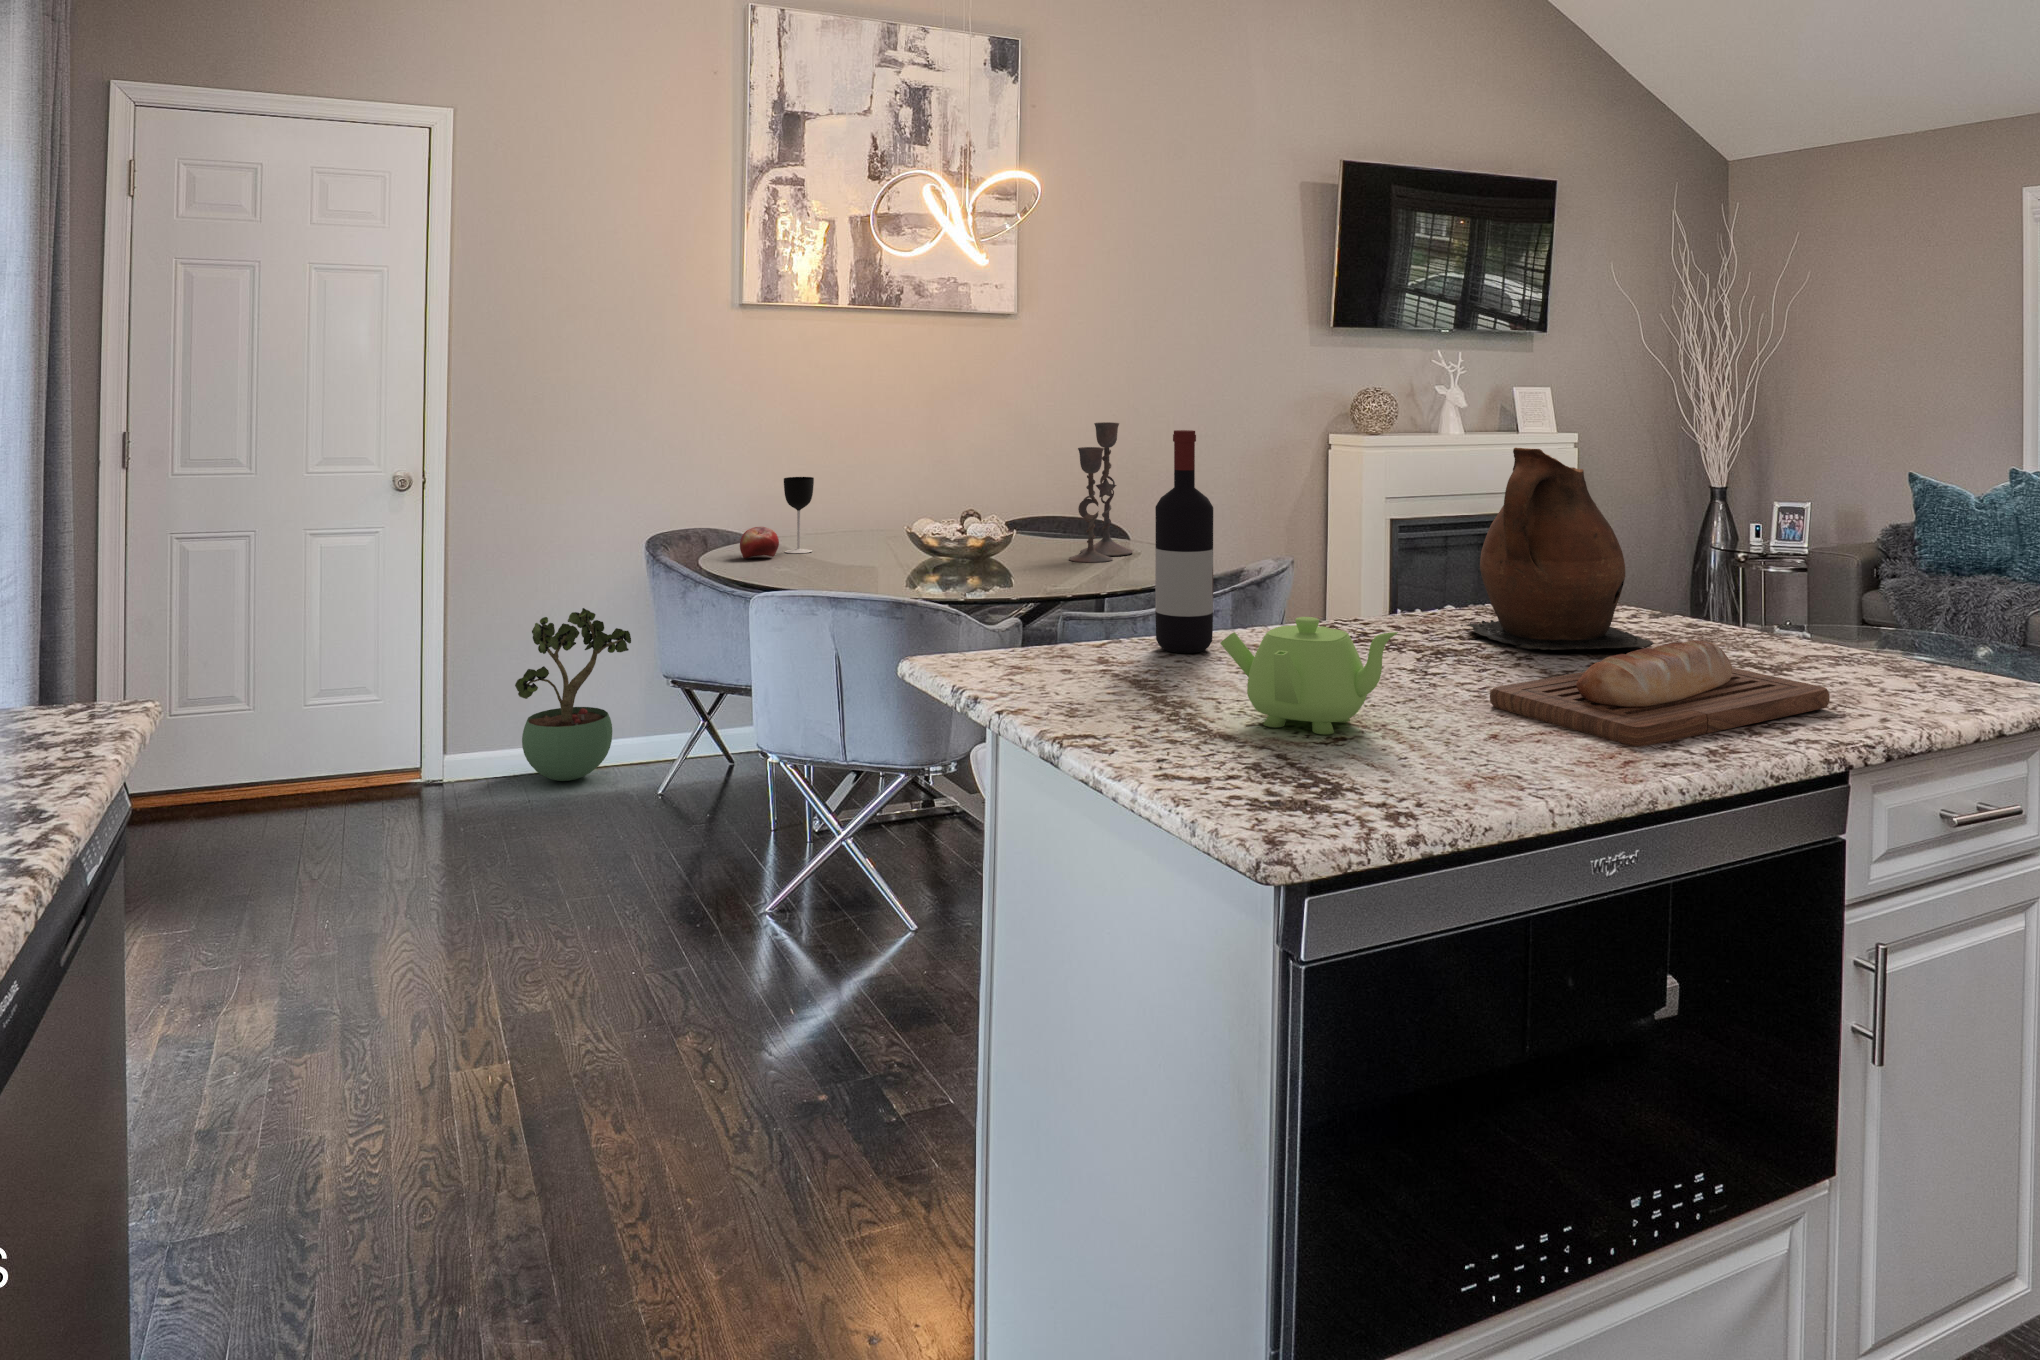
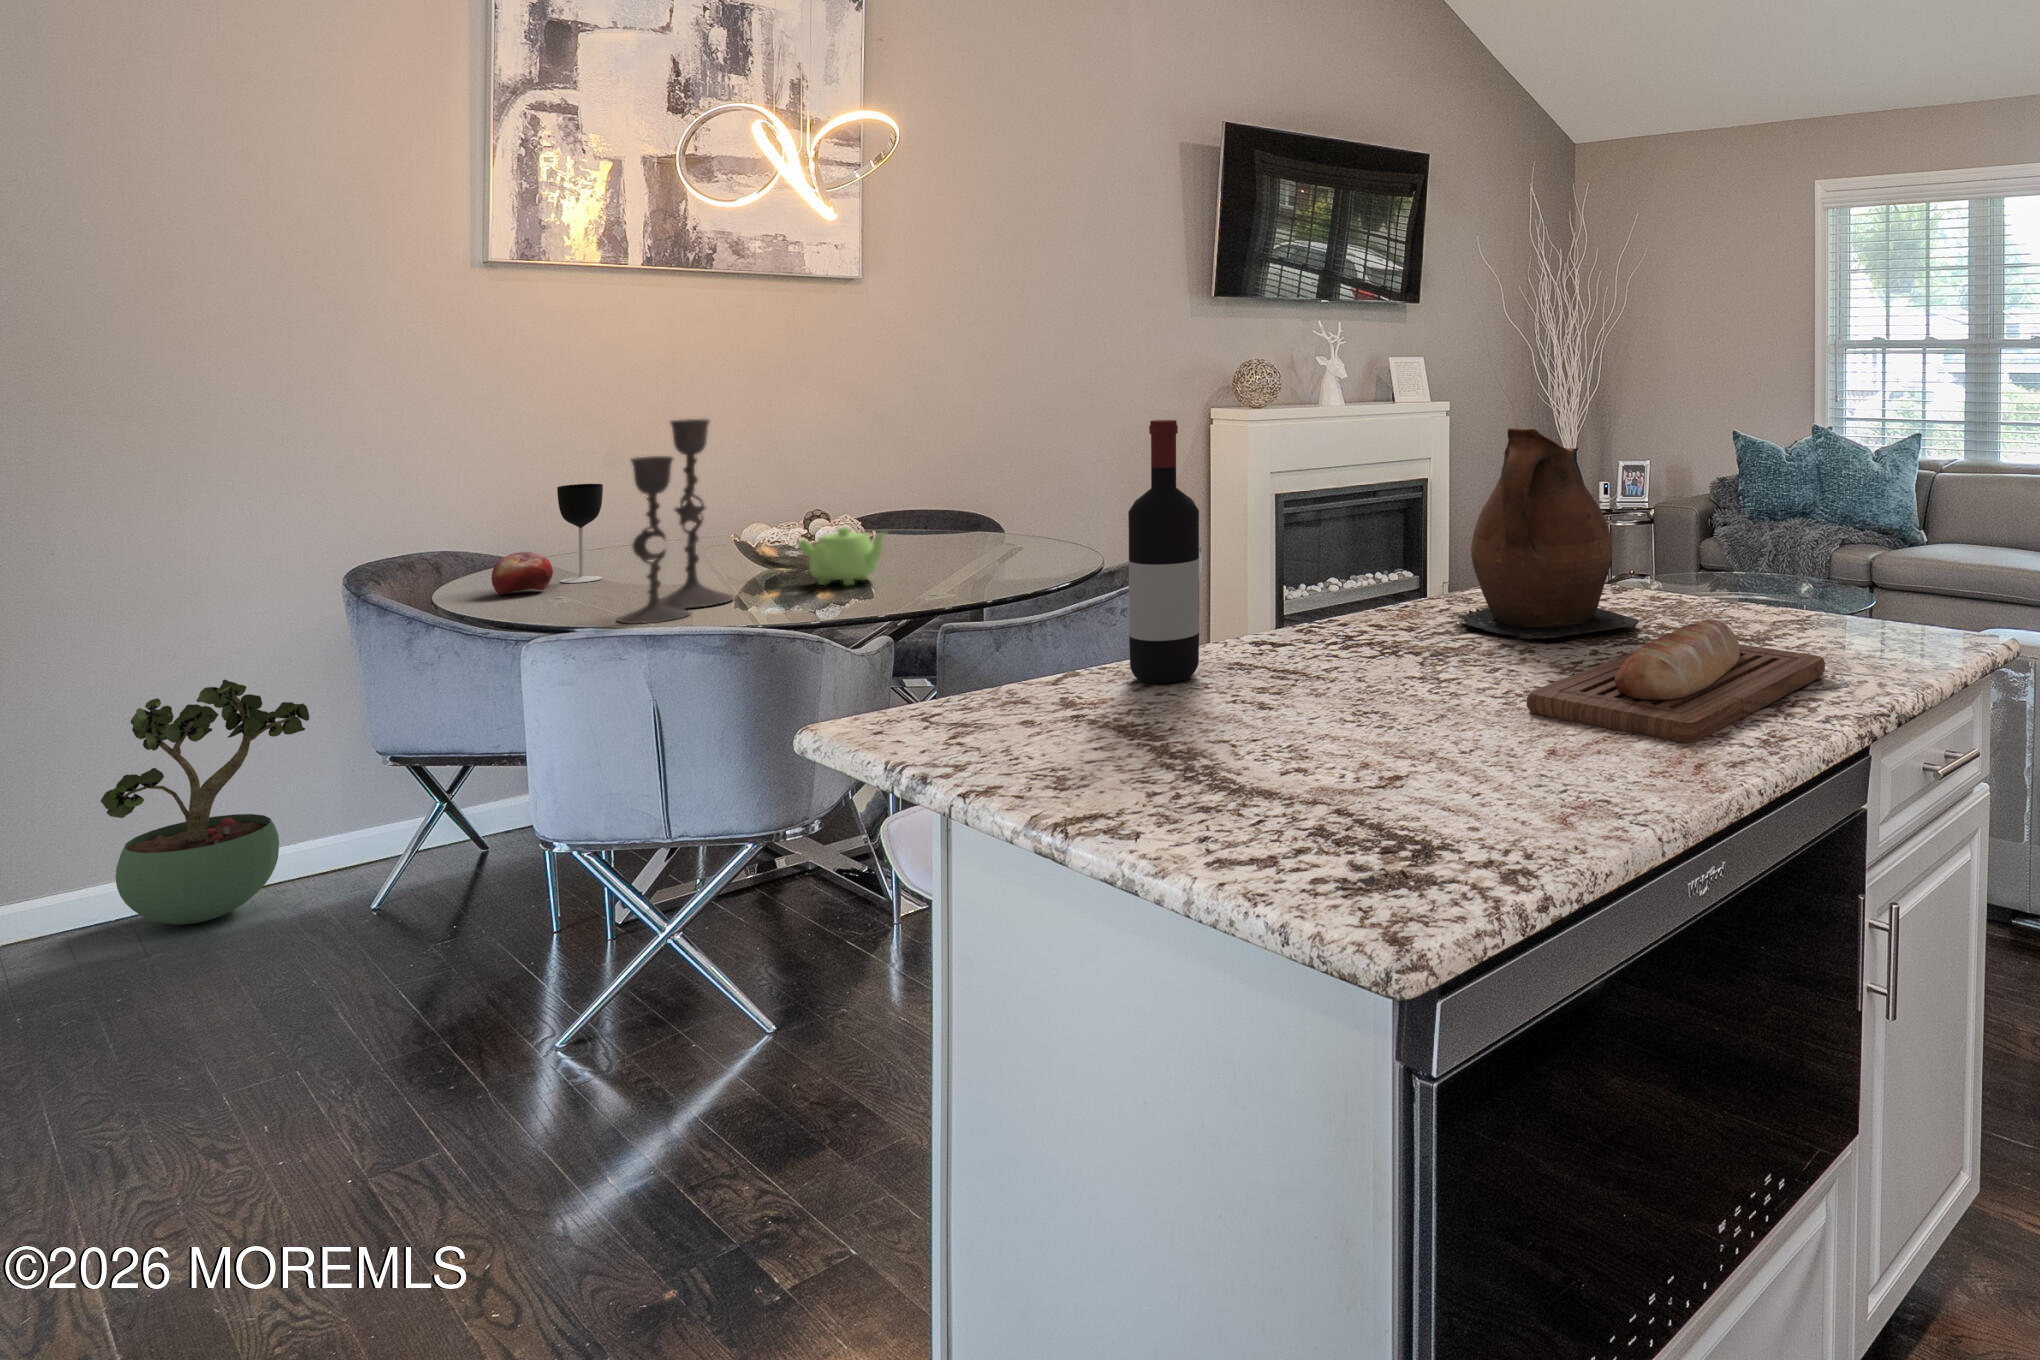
candlestick: present [1069,422,1133,563] -> present [618,419,733,624]
teapot: present [1220,617,1398,735] -> present [798,527,885,585]

